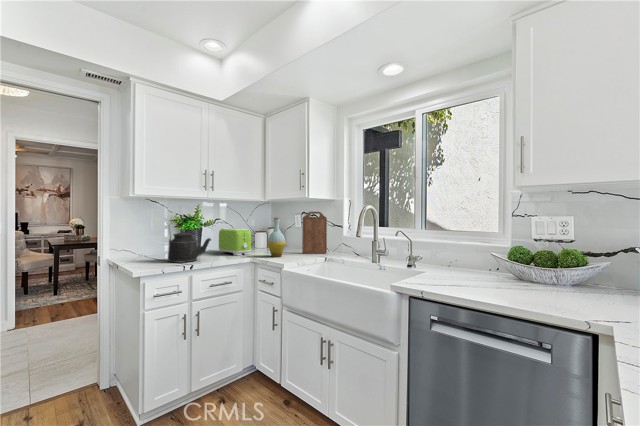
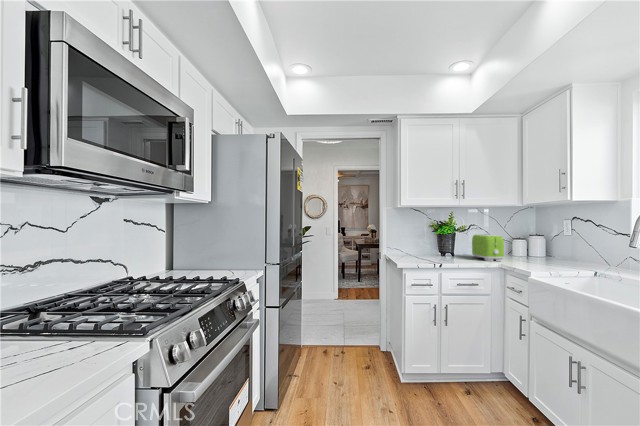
cutting board: present [302,212,327,253] -> none [569,217,607,269]
bottle: present [267,218,286,257] -> none [519,224,543,266]
kettle: present [168,224,211,263] -> none [423,228,460,262]

